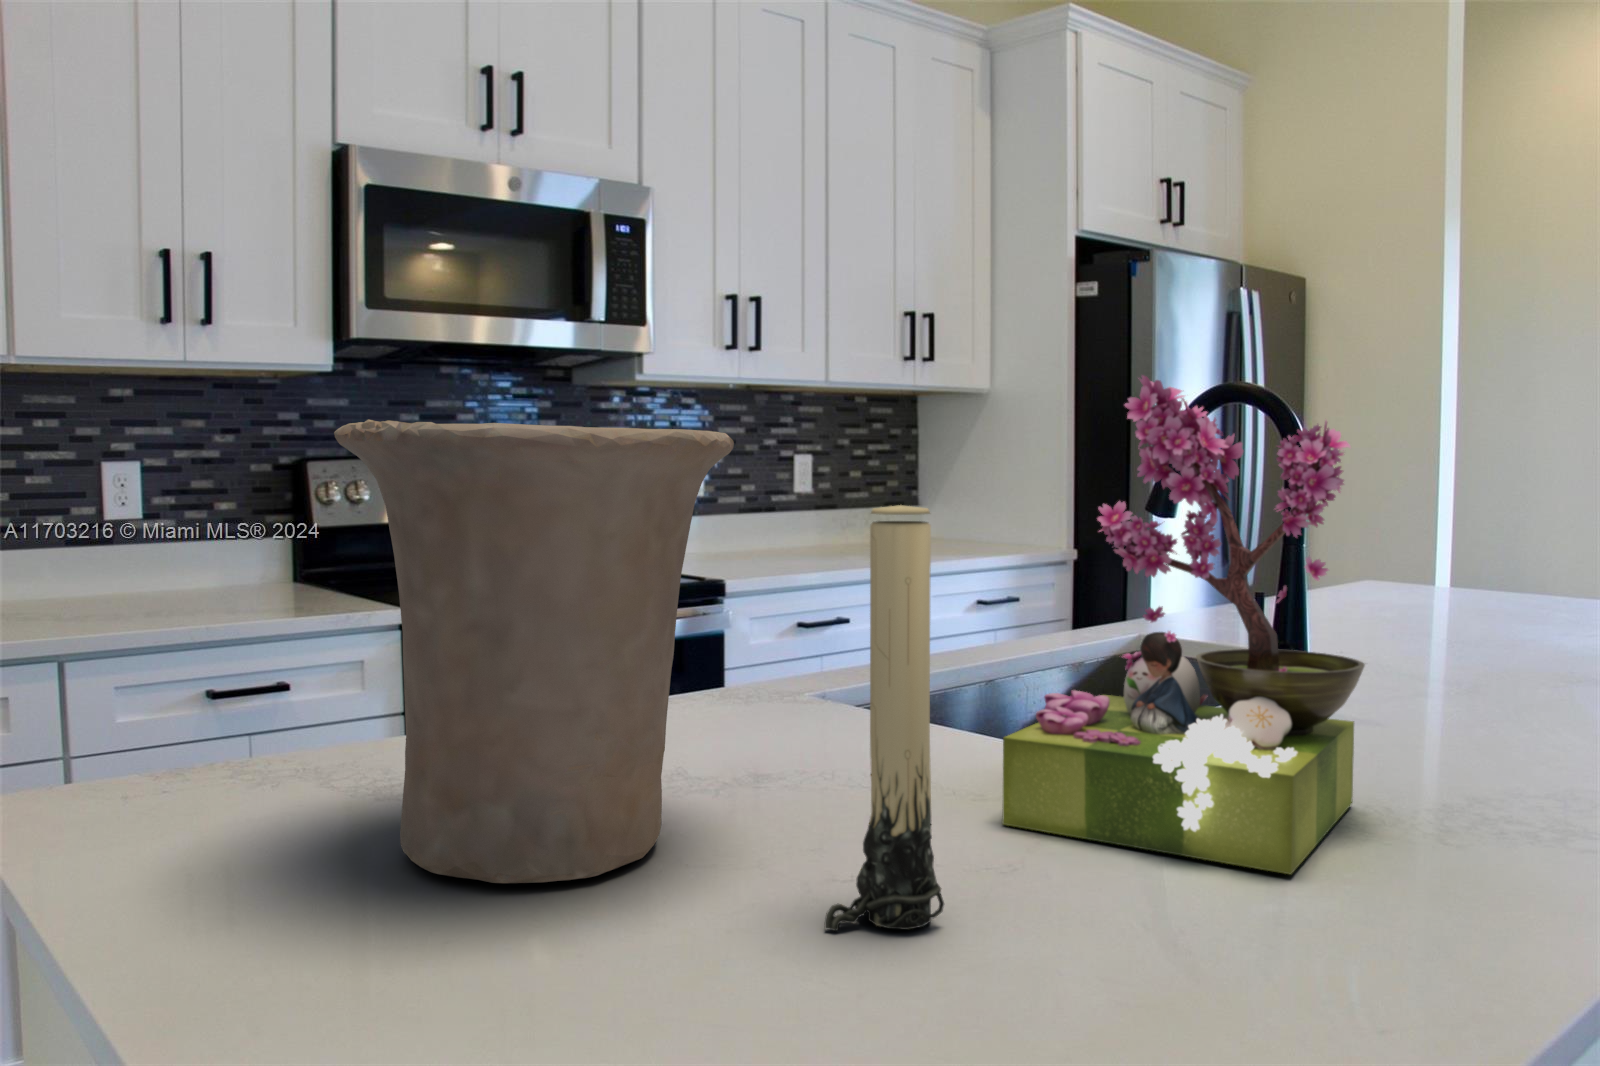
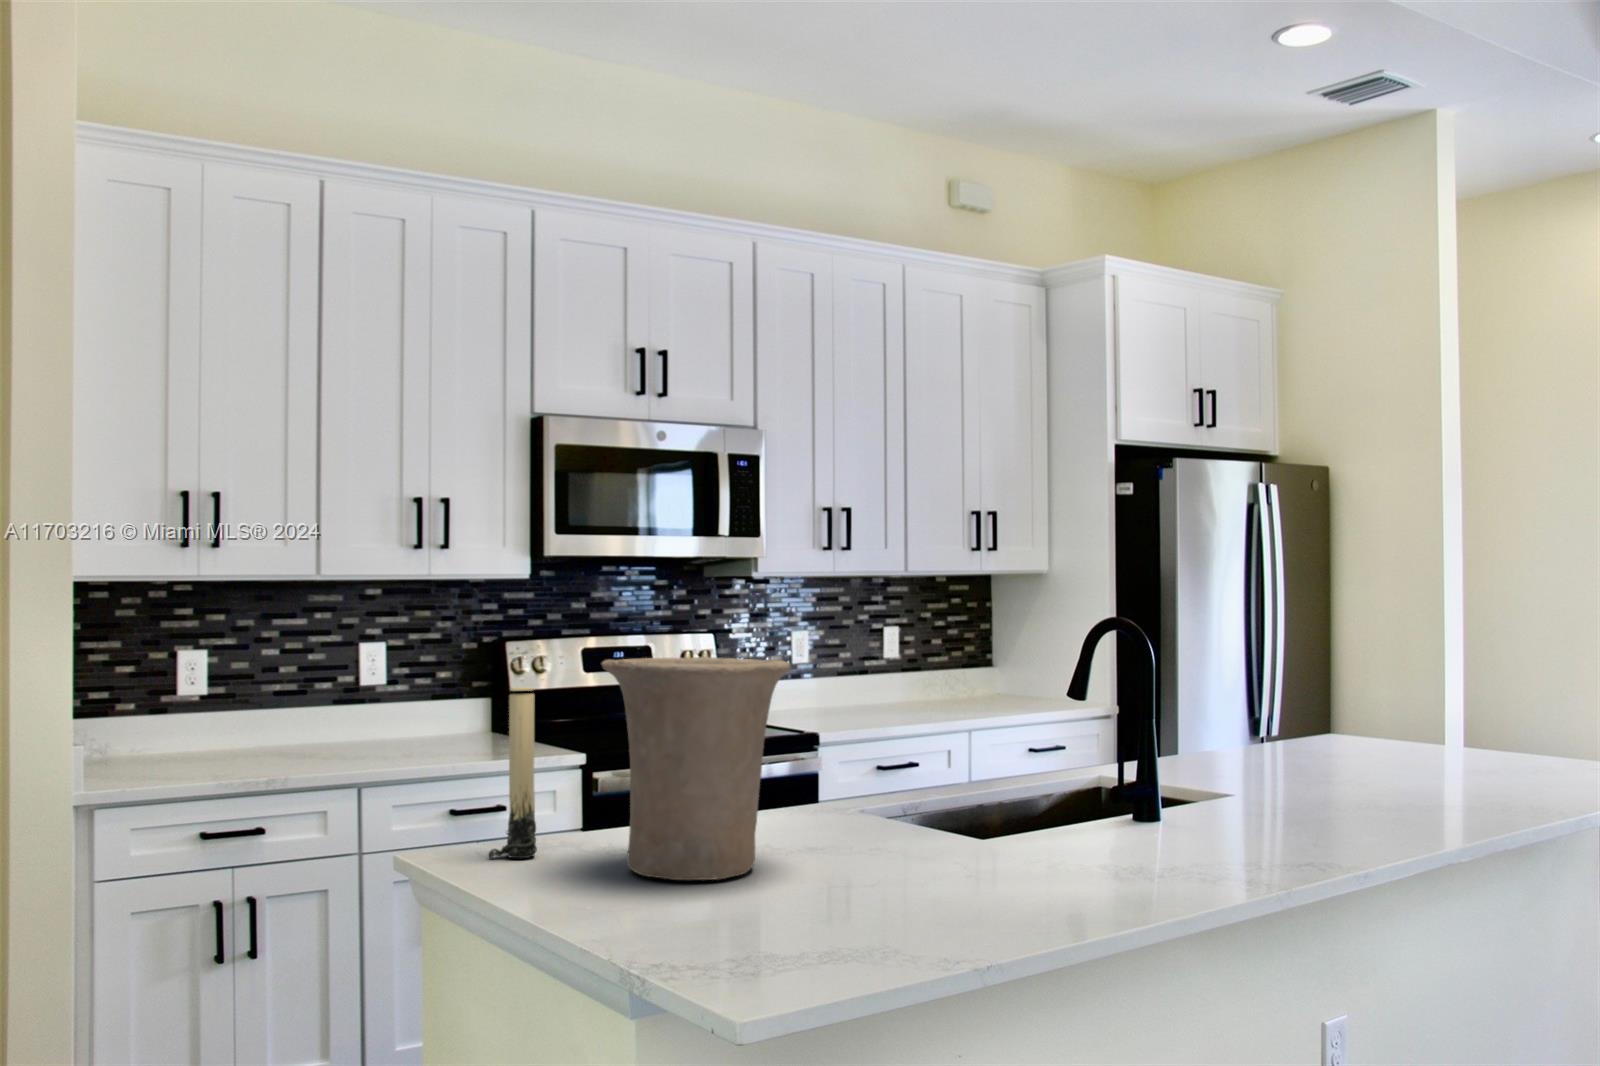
flower arrangement: present [1002,375,1365,874] -> none [934,620,1135,885]
candle: present [824,505,944,931] -> present [488,687,537,858]

